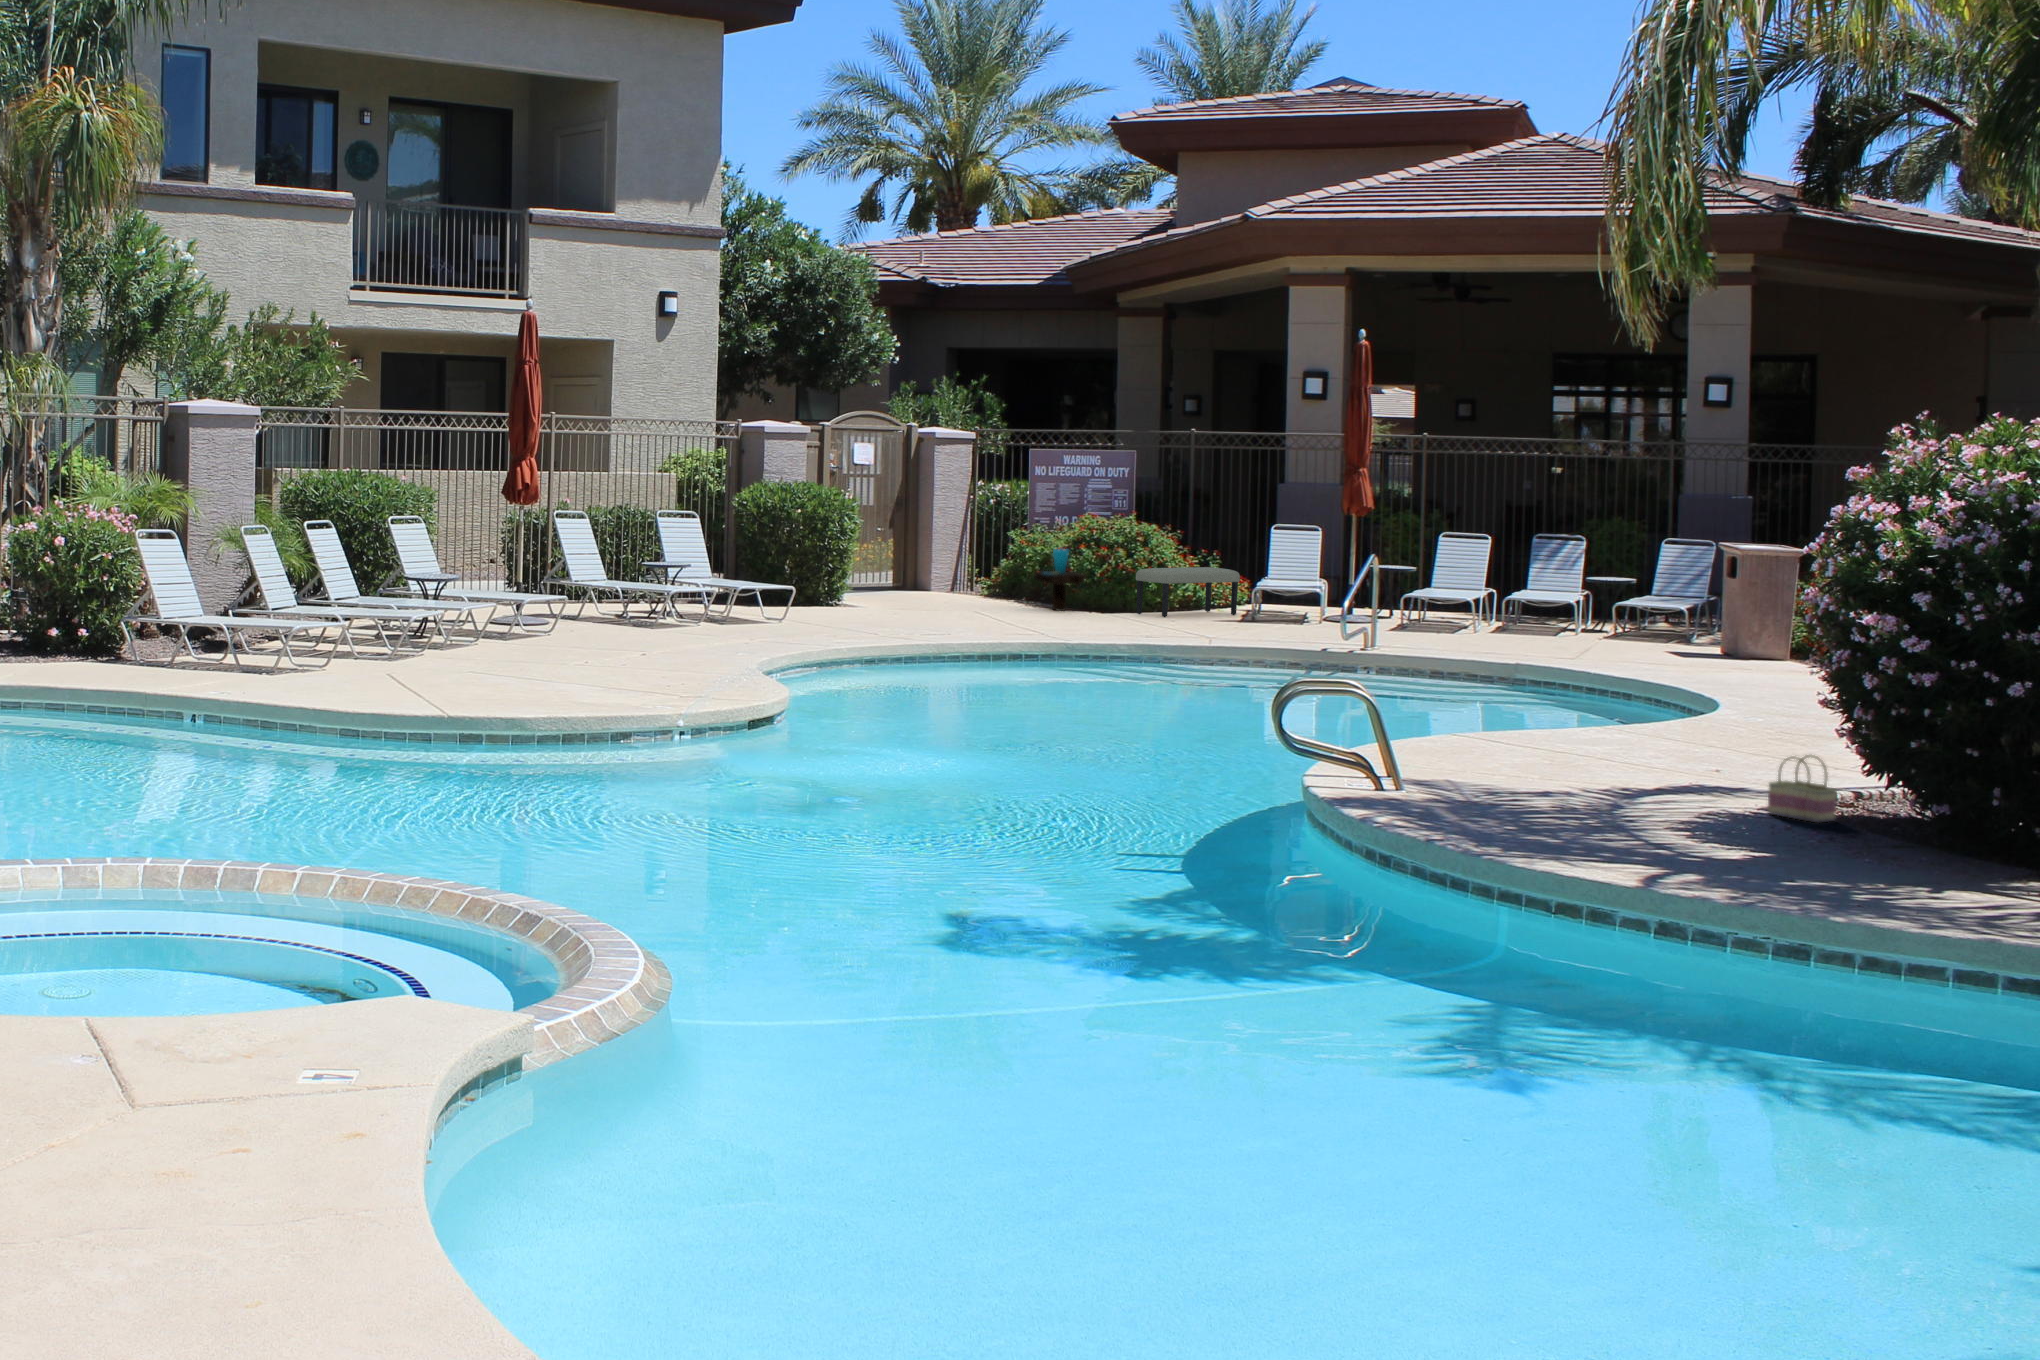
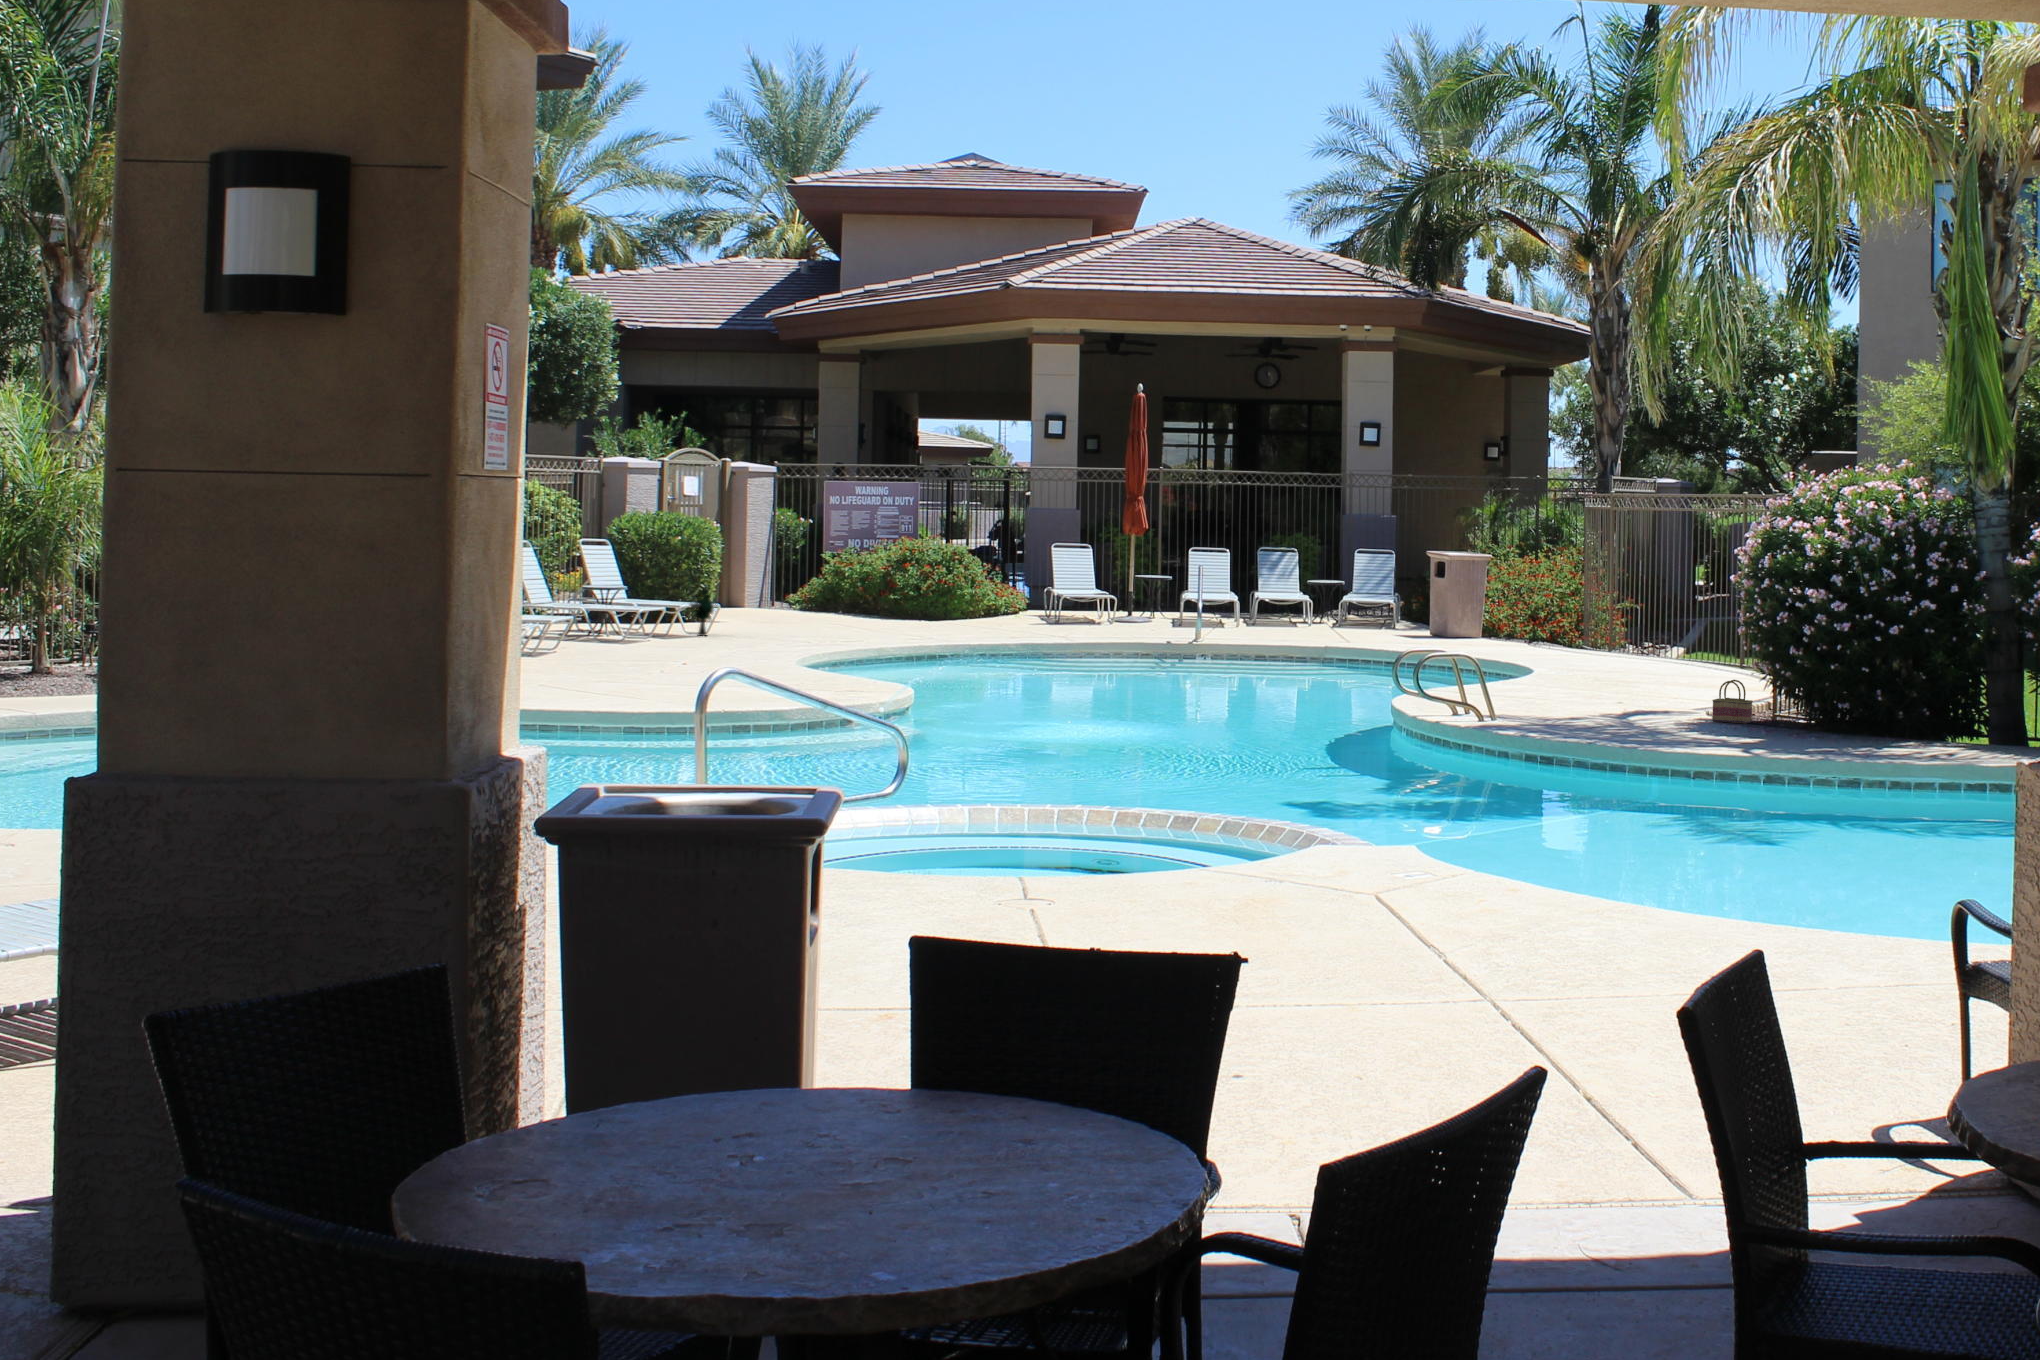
side table: present [1034,549,1086,611] -> none [866,572,914,628]
decorative plant: none [811,559,842,611] -> present [690,587,716,636]
bench: present [1136,567,1240,617] -> none [958,585,1037,630]

